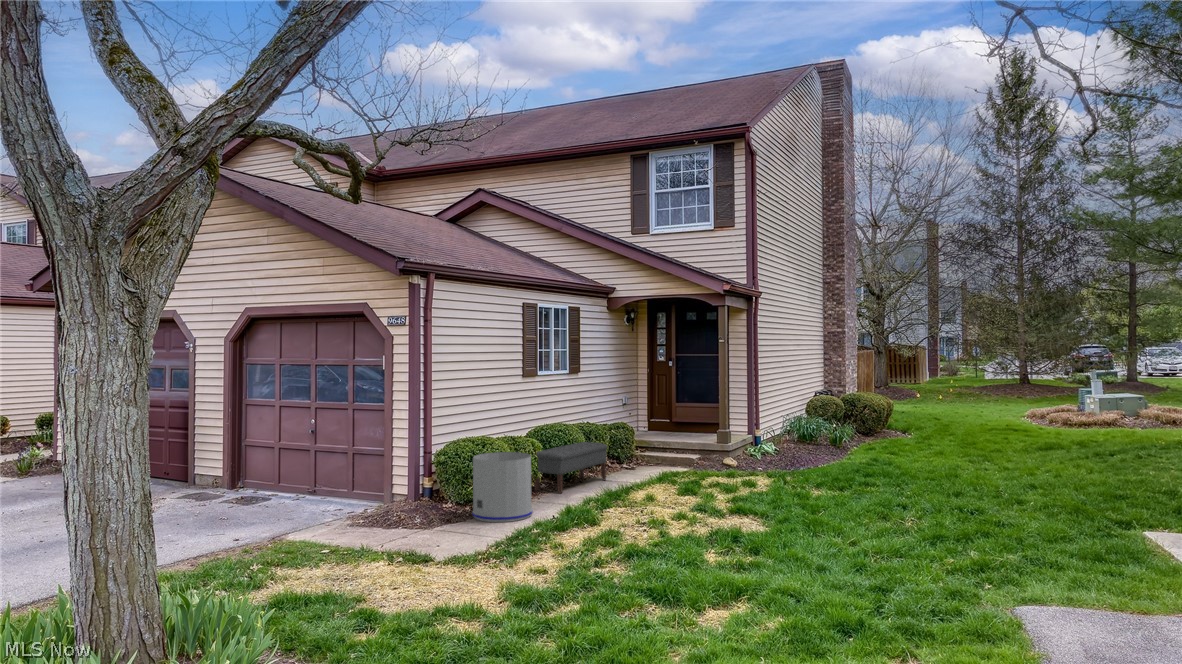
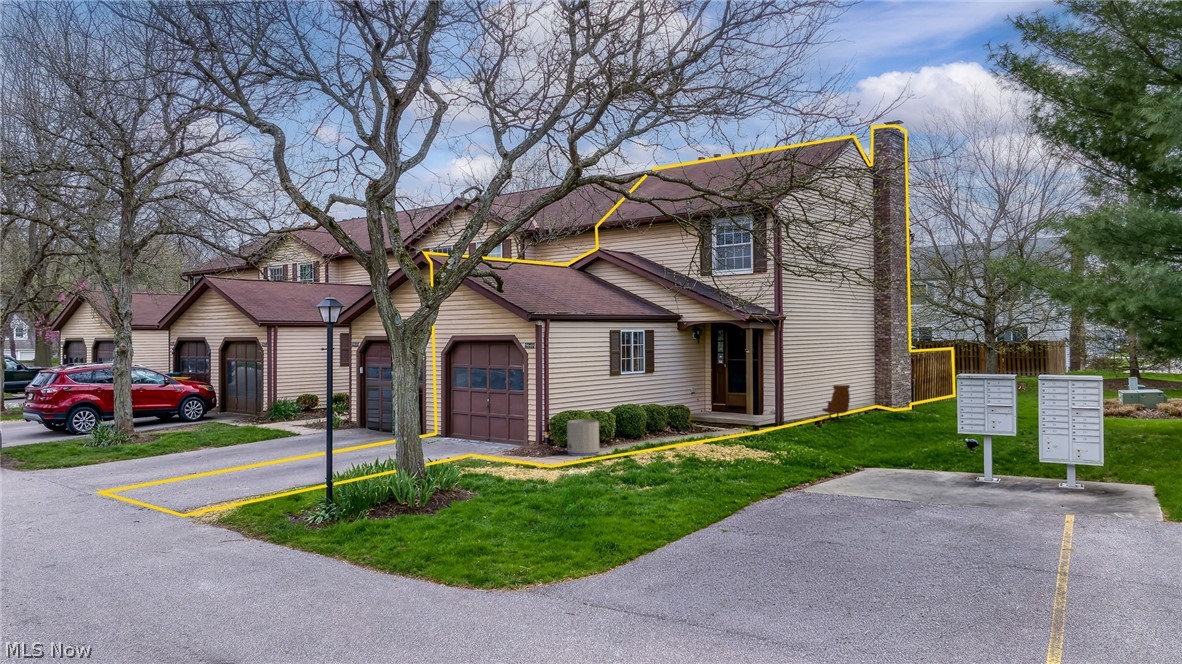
lounge chair: none [791,389,838,442] -> present [822,385,850,421]
bench: present [532,442,607,494] -> none [609,416,658,446]

